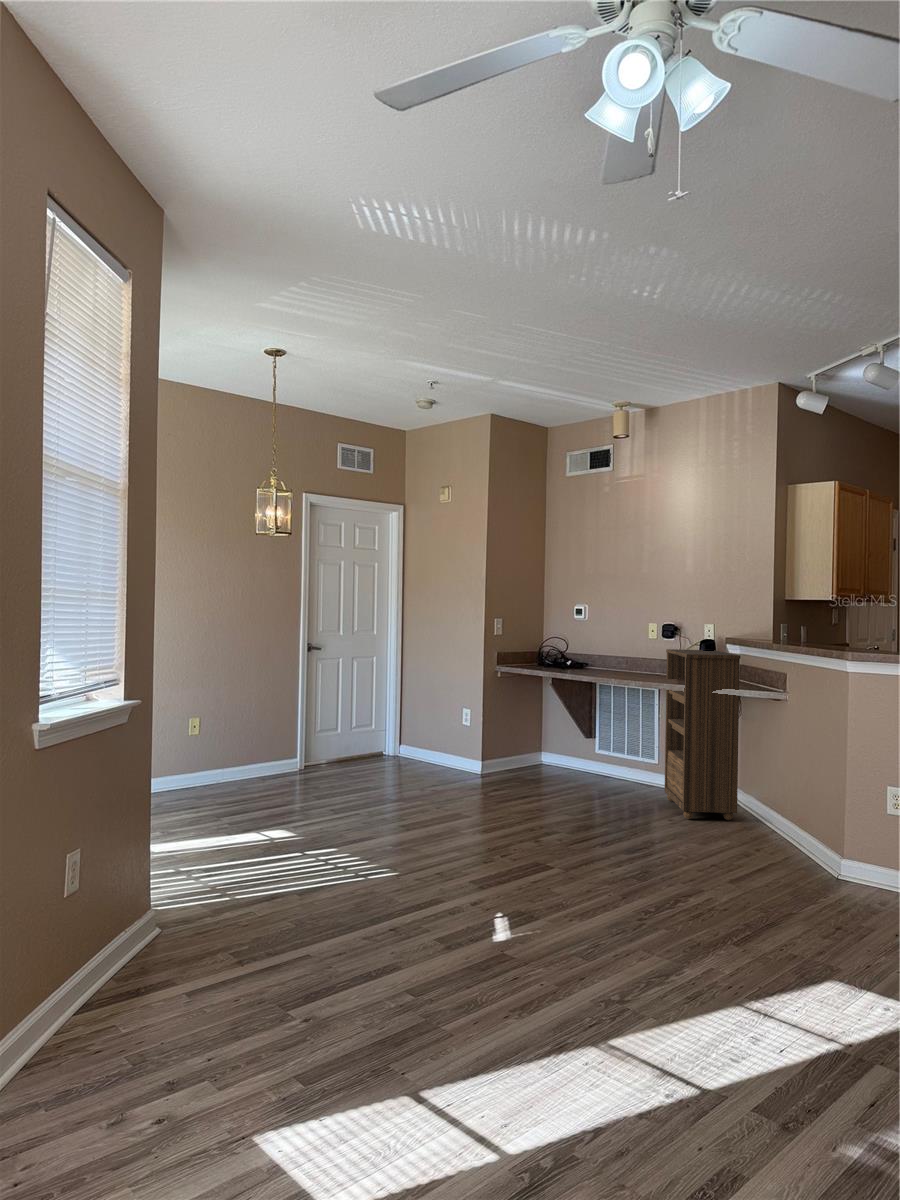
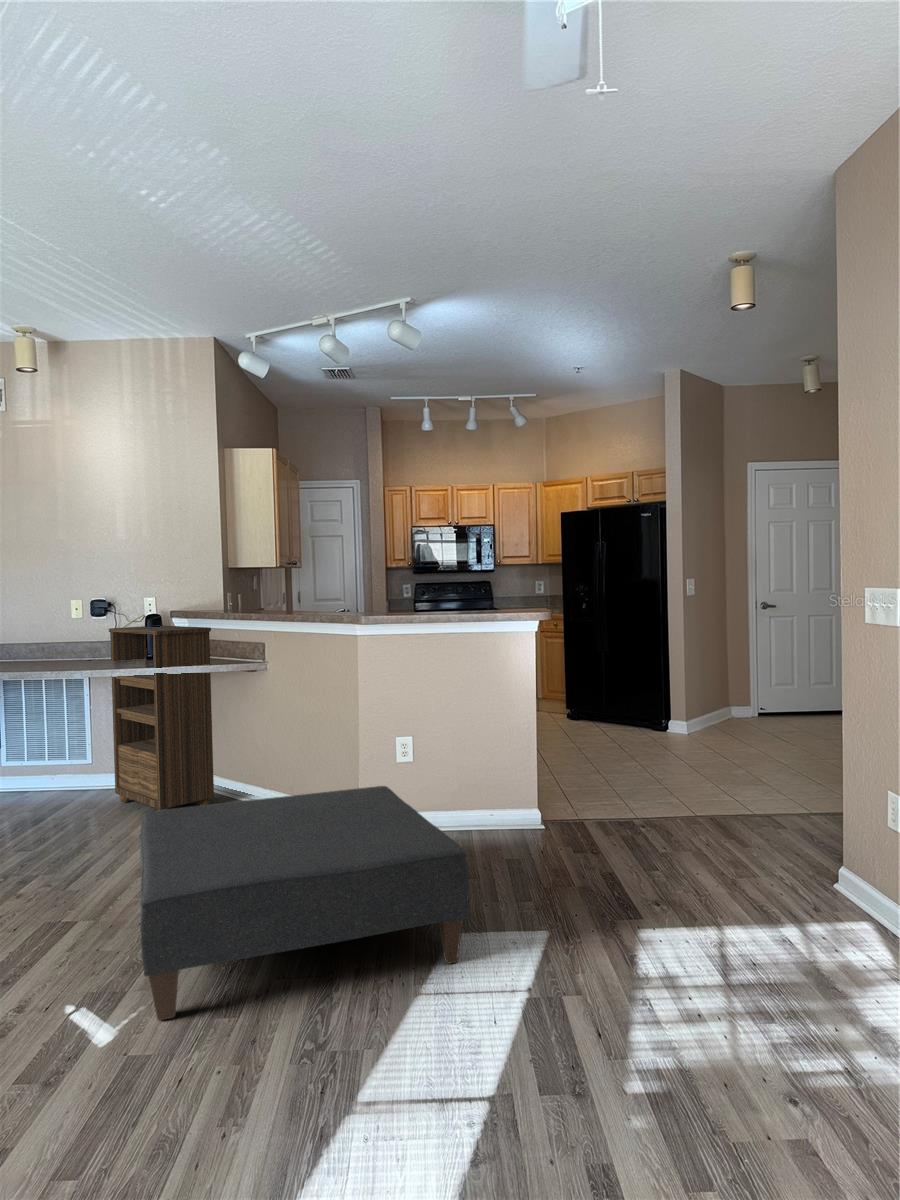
ottoman: none [531,799,837,1001] -> present [140,786,469,1020]

